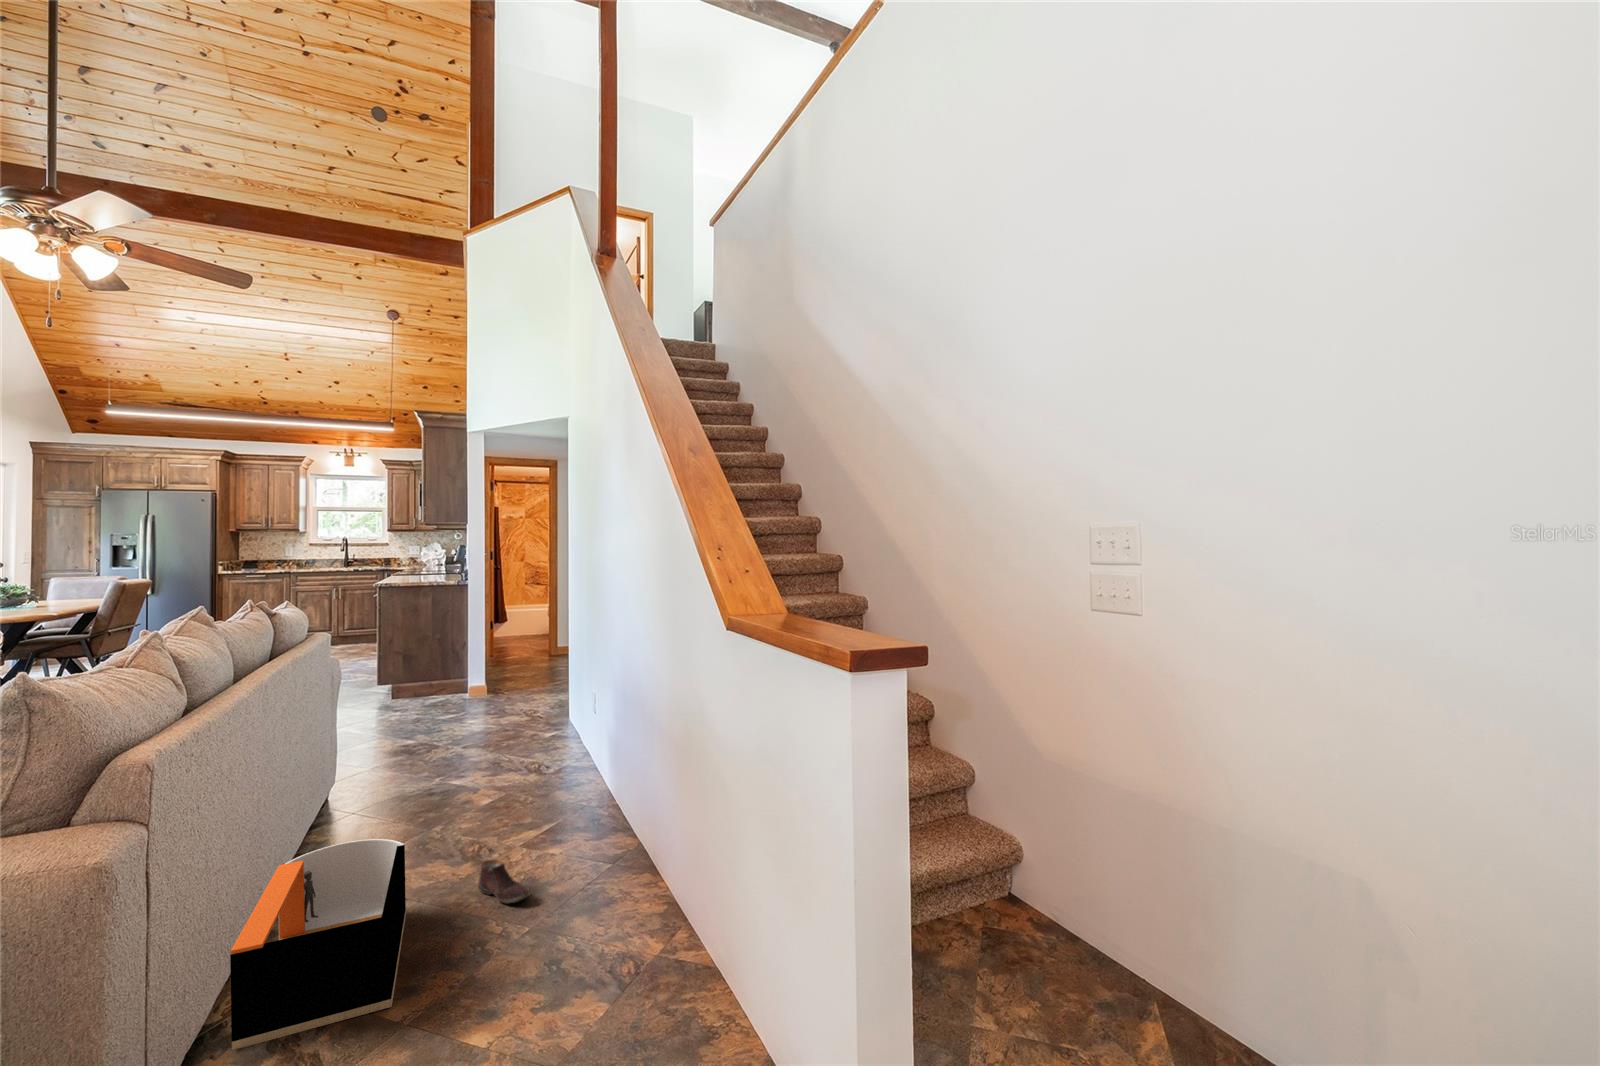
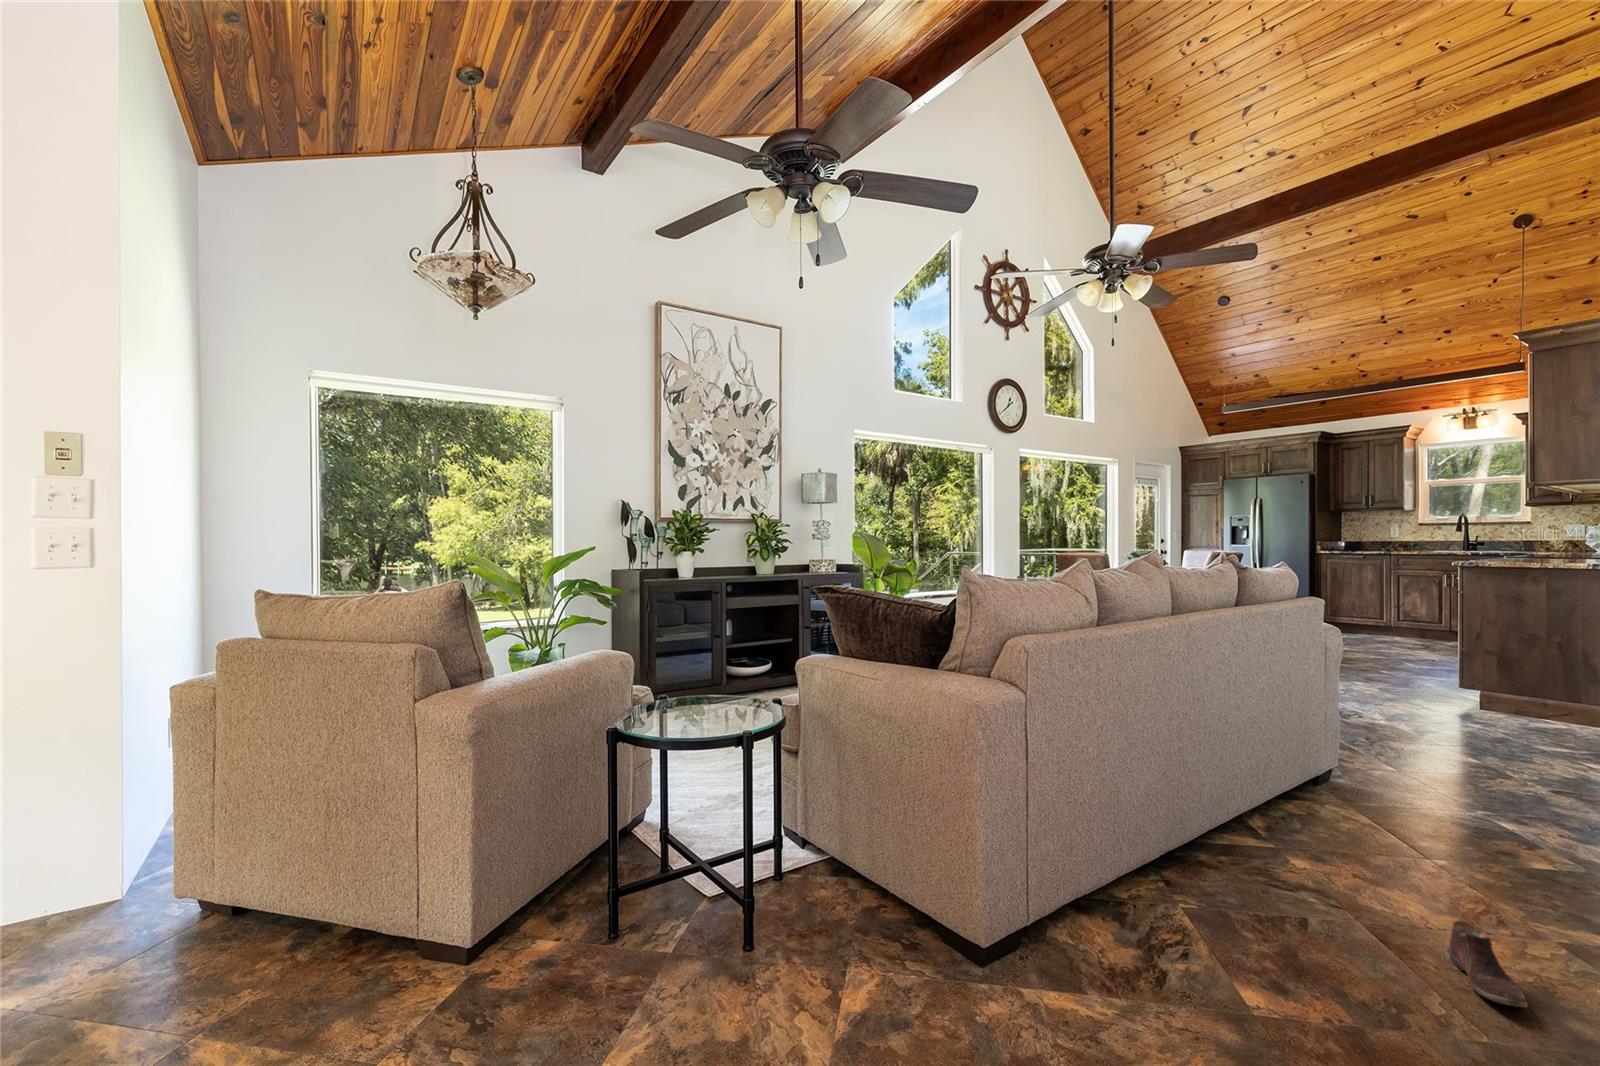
storage bin: present [230,839,406,1050] -> none [1118,795,1333,991]

